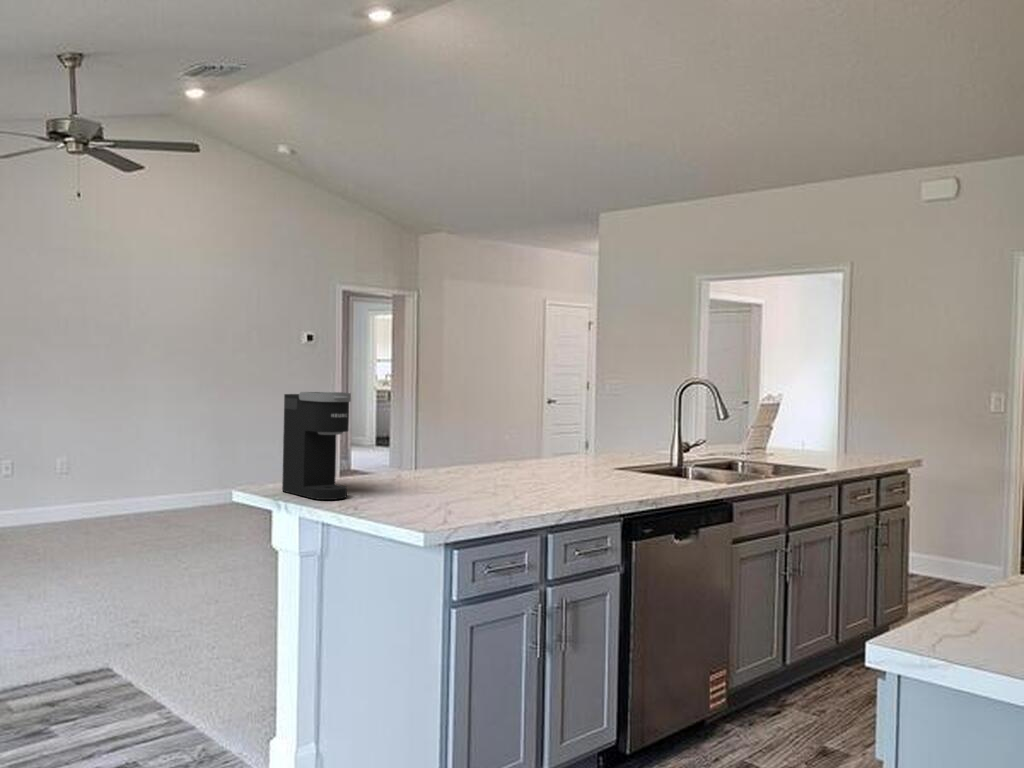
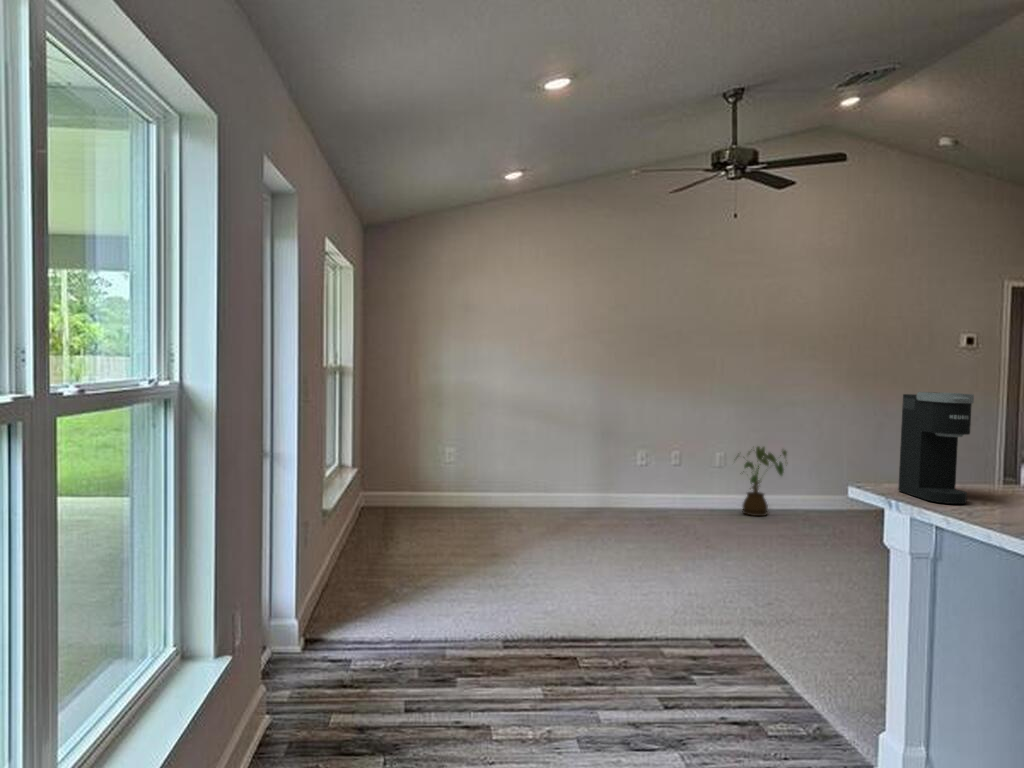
house plant: none [76,447,139,524] -> present [737,447,787,516]

